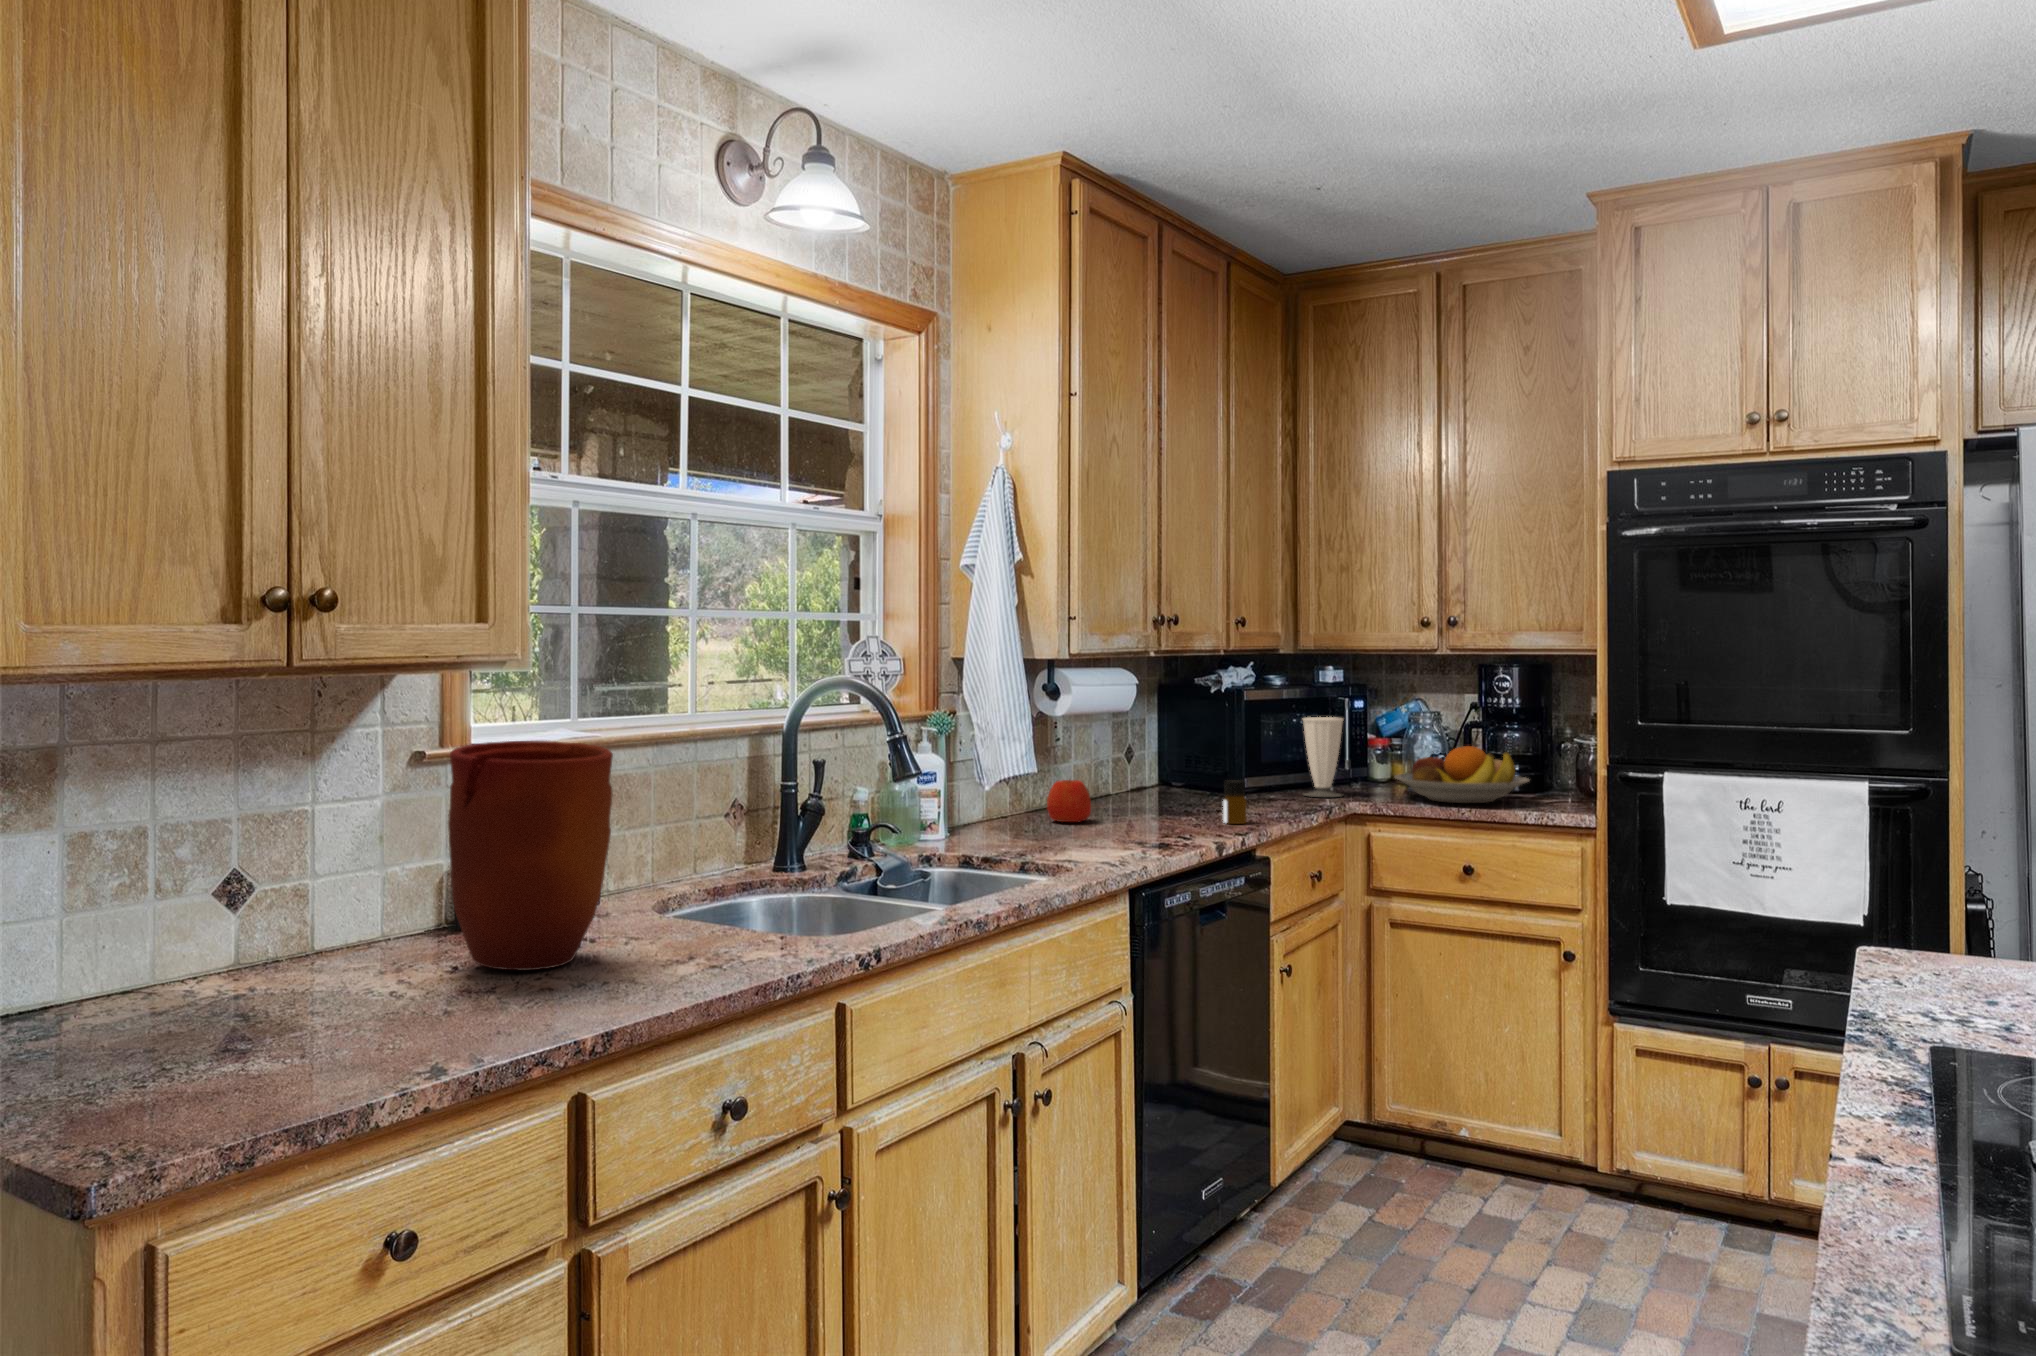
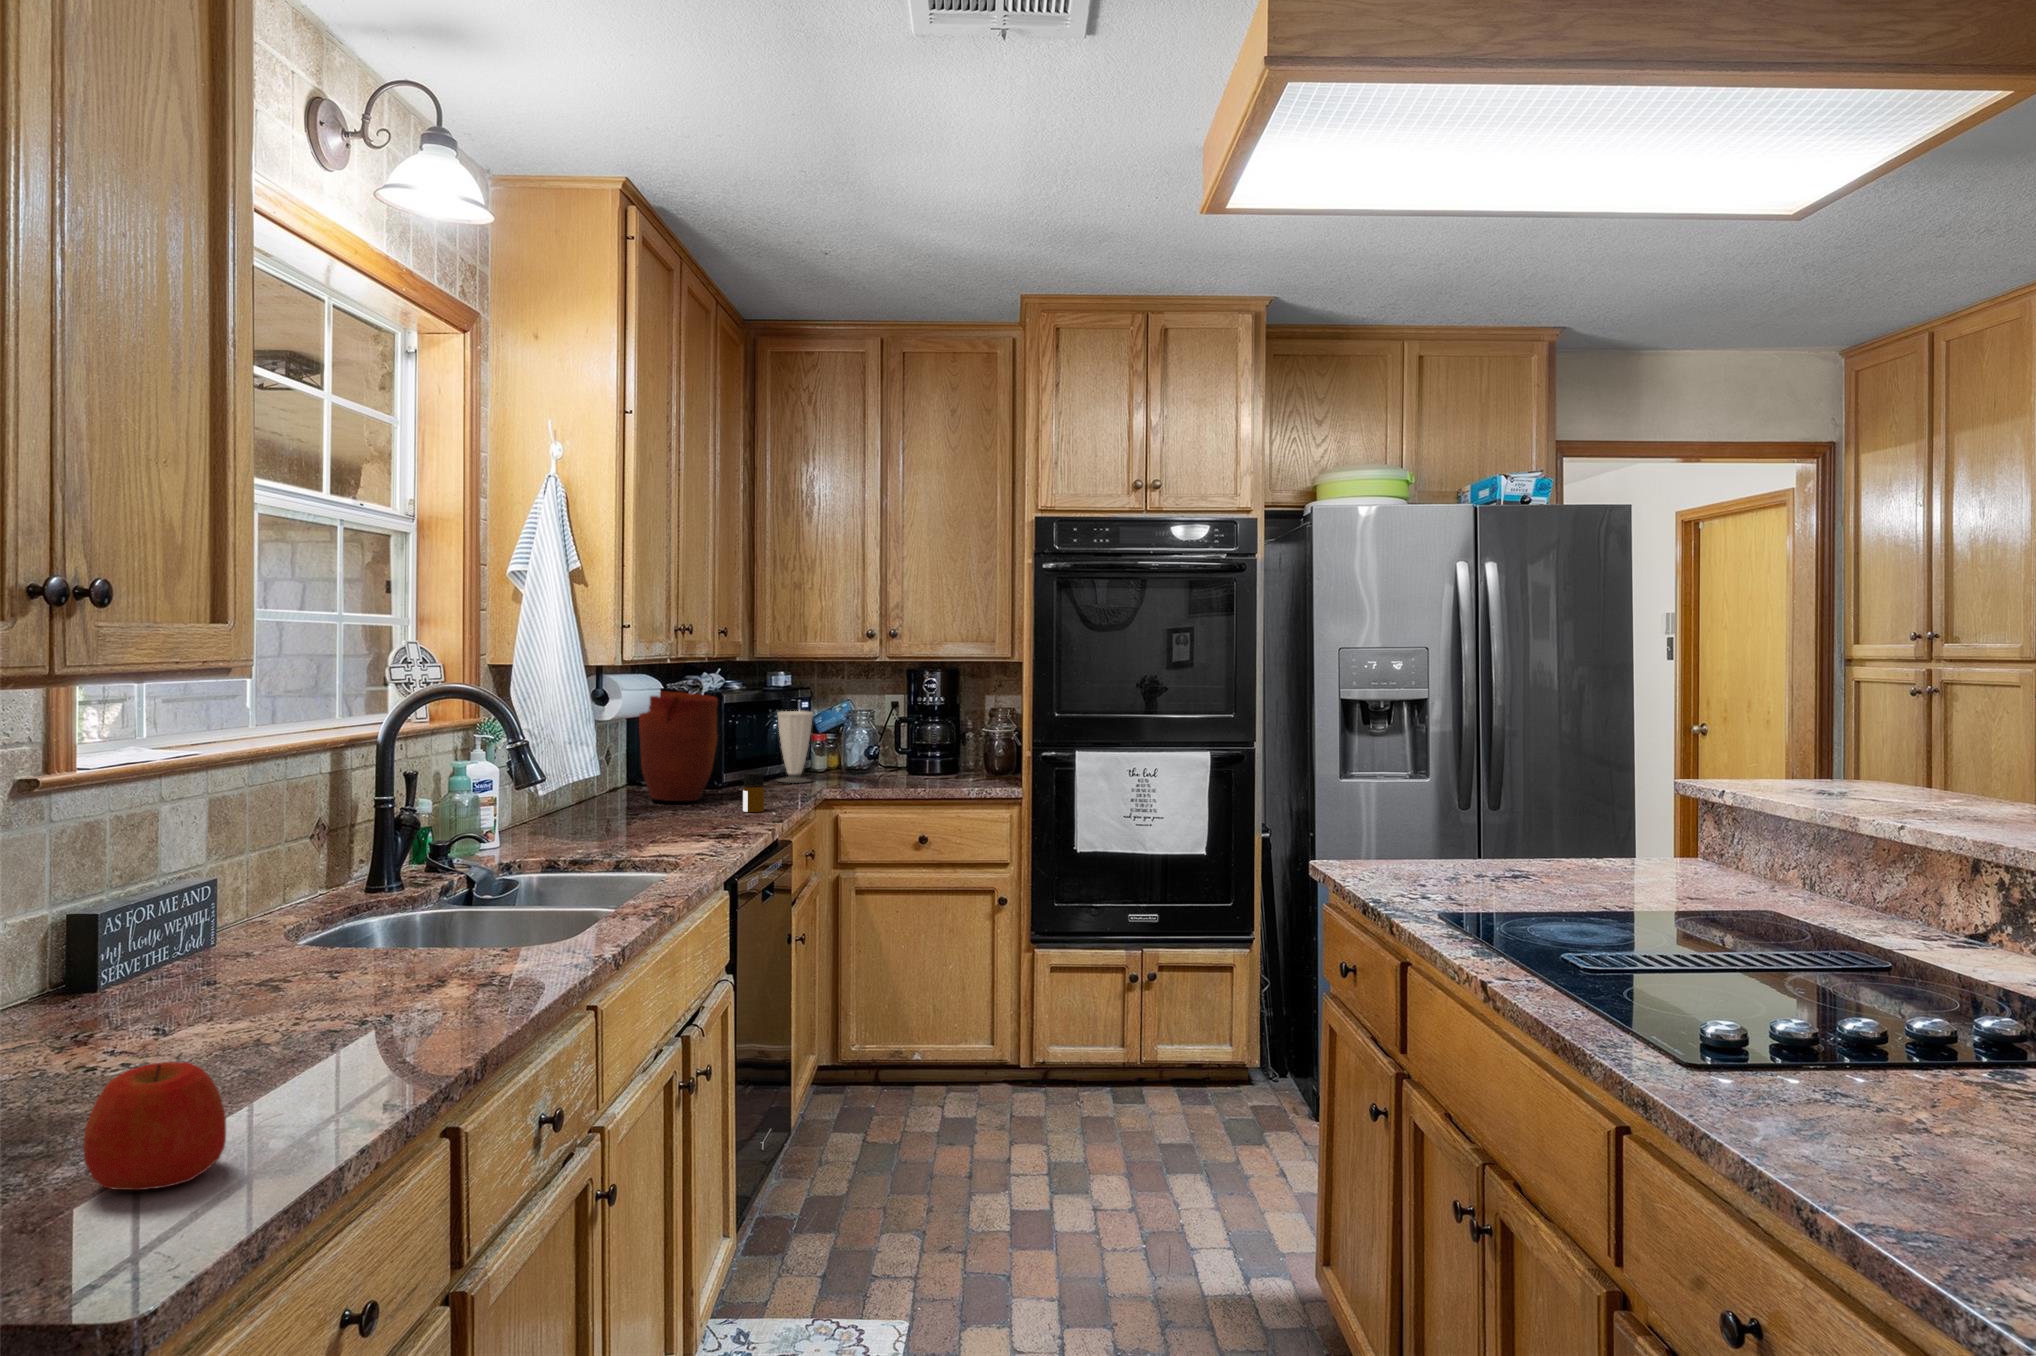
vase: present [448,741,613,970] -> present [639,692,718,801]
fruit bowl: present [1395,746,1529,803] -> none [855,735,964,783]
apple: present [1047,780,1091,822] -> present [83,1062,226,1190]

